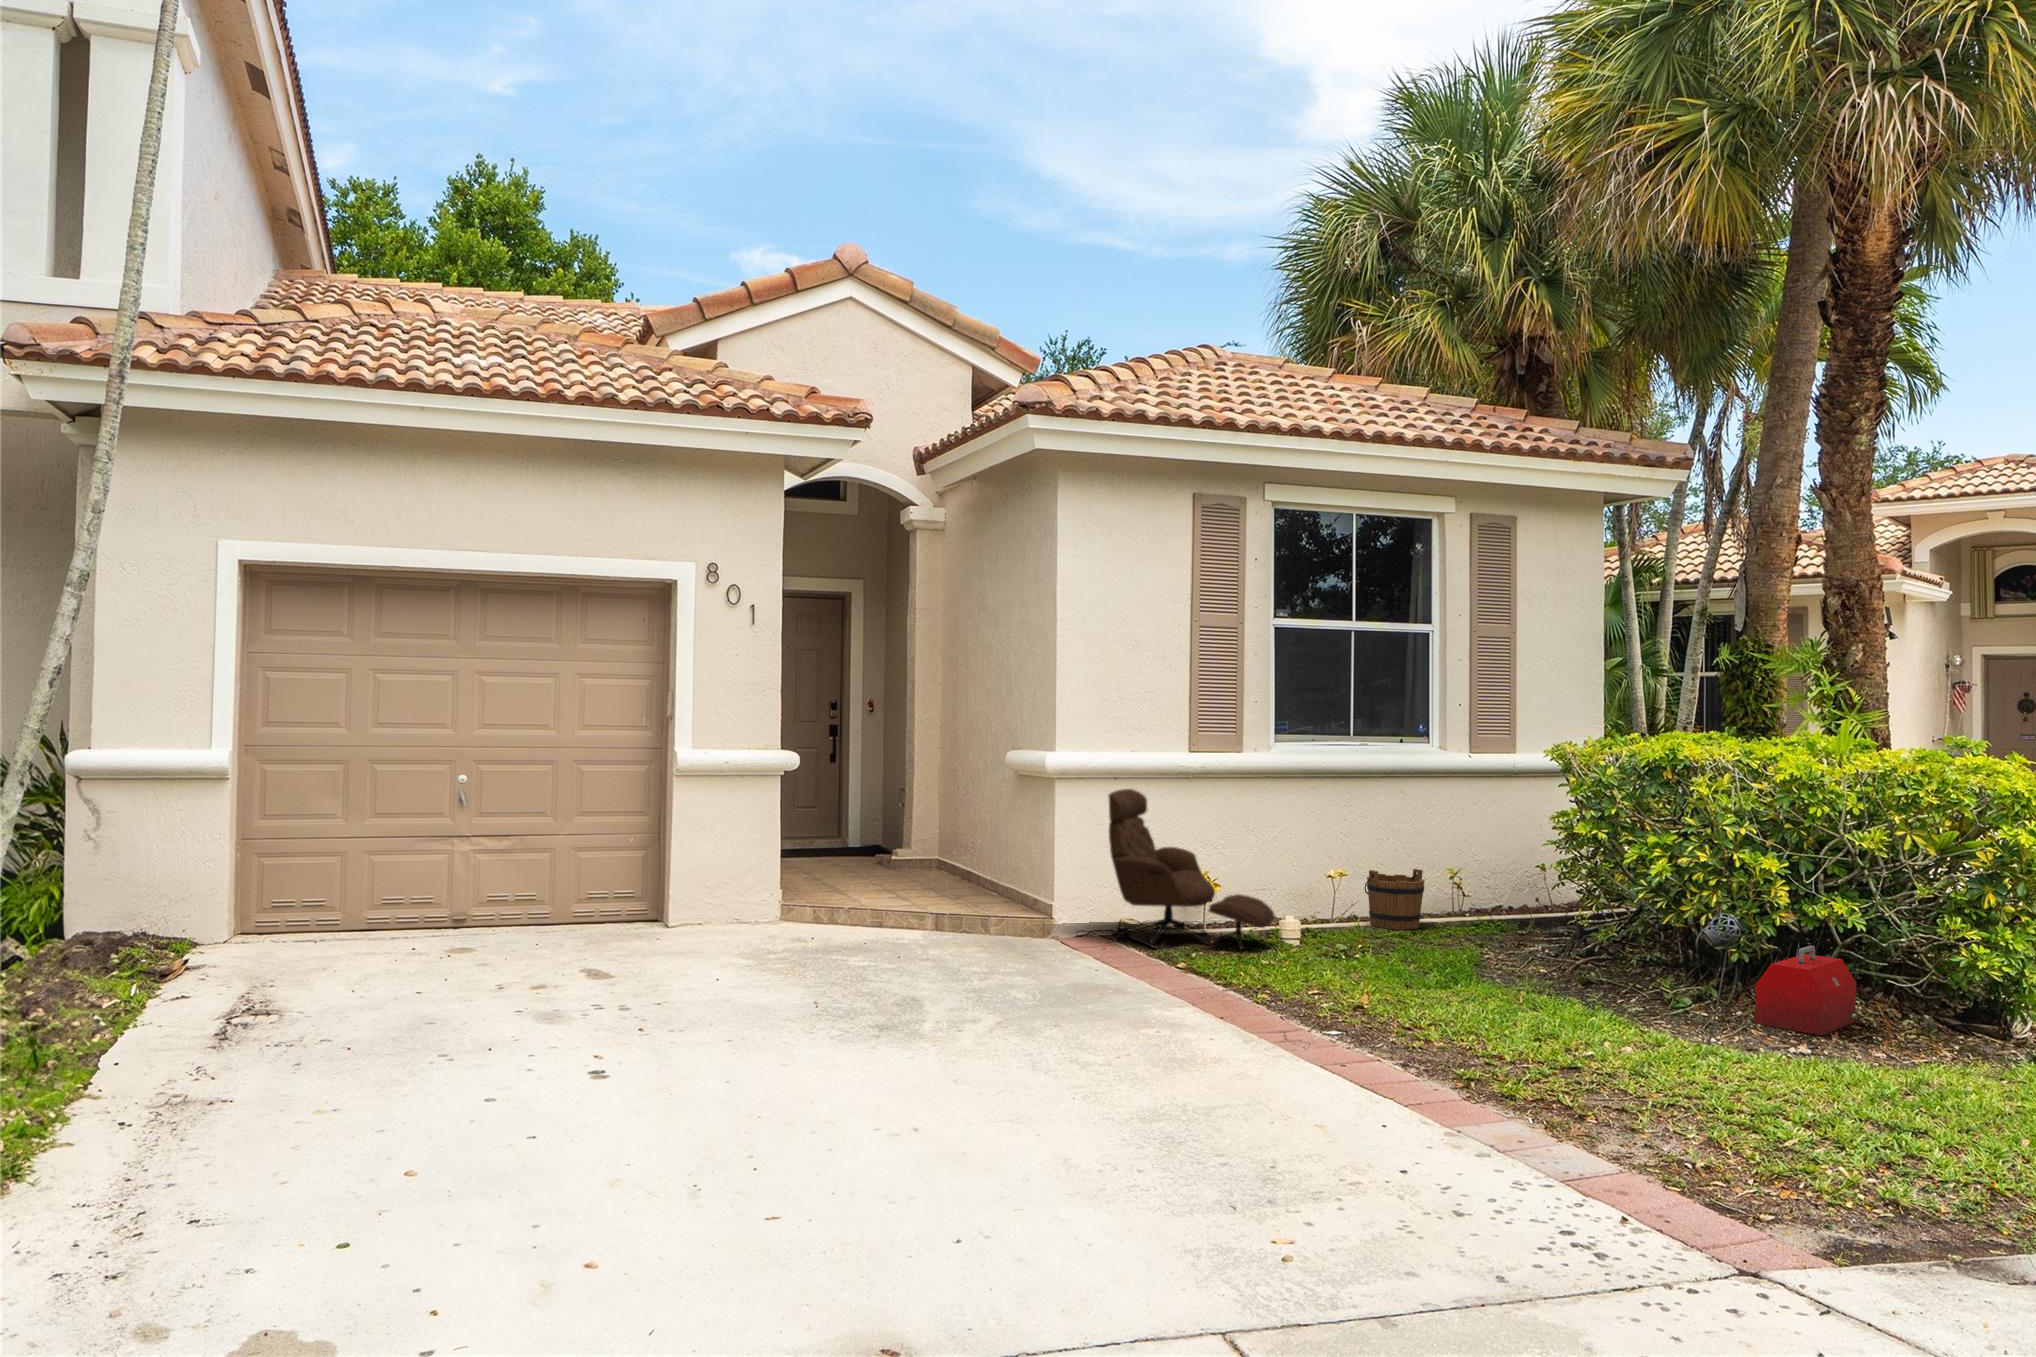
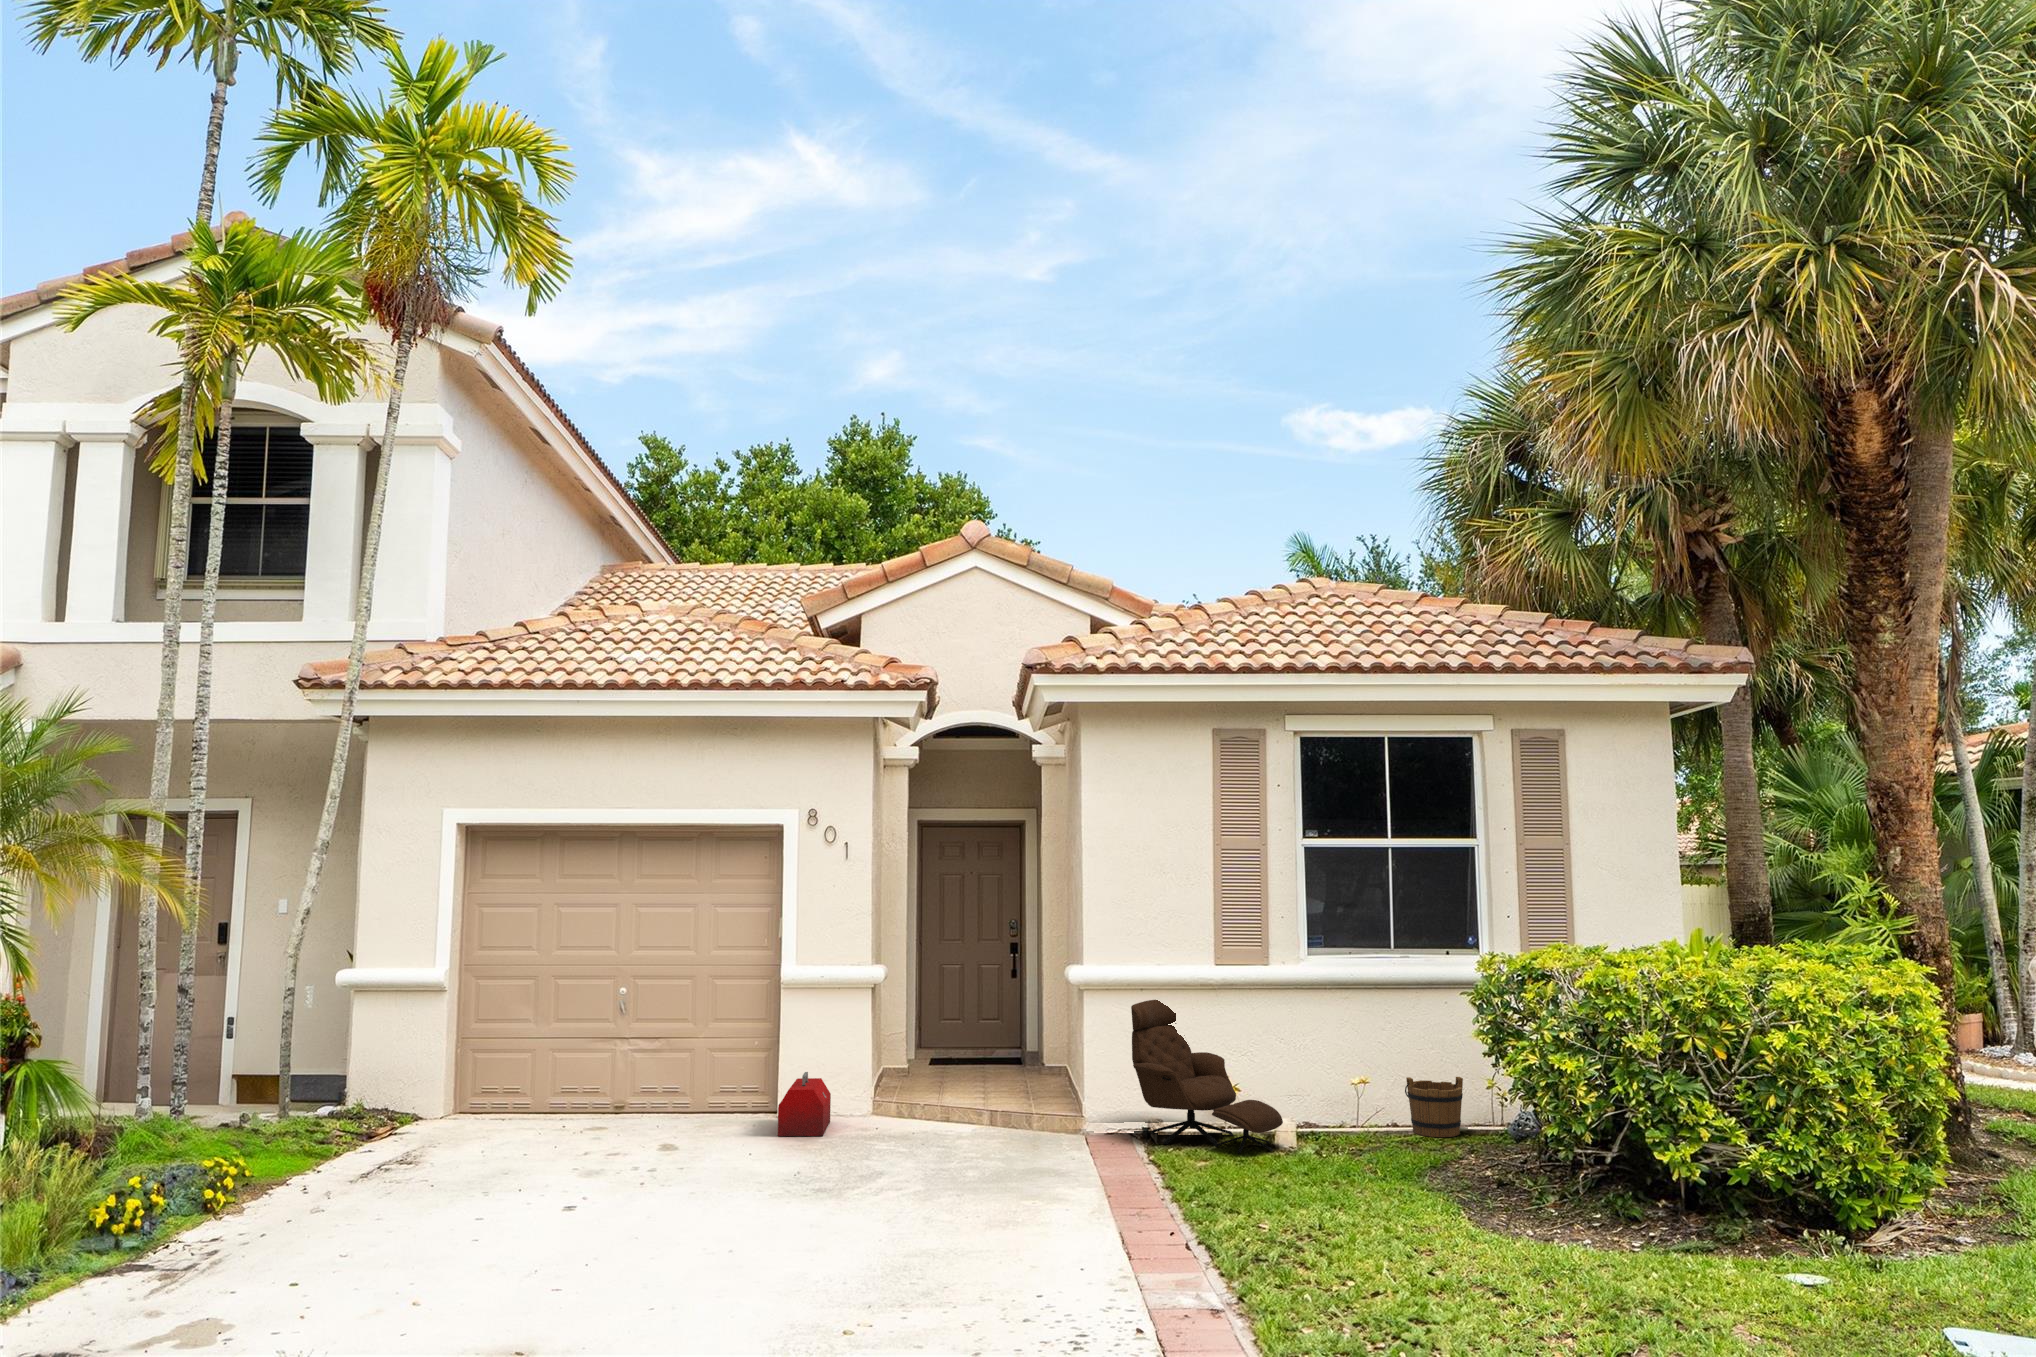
toolbox: present [1755,946,1856,1036] -> present [778,1072,831,1136]

